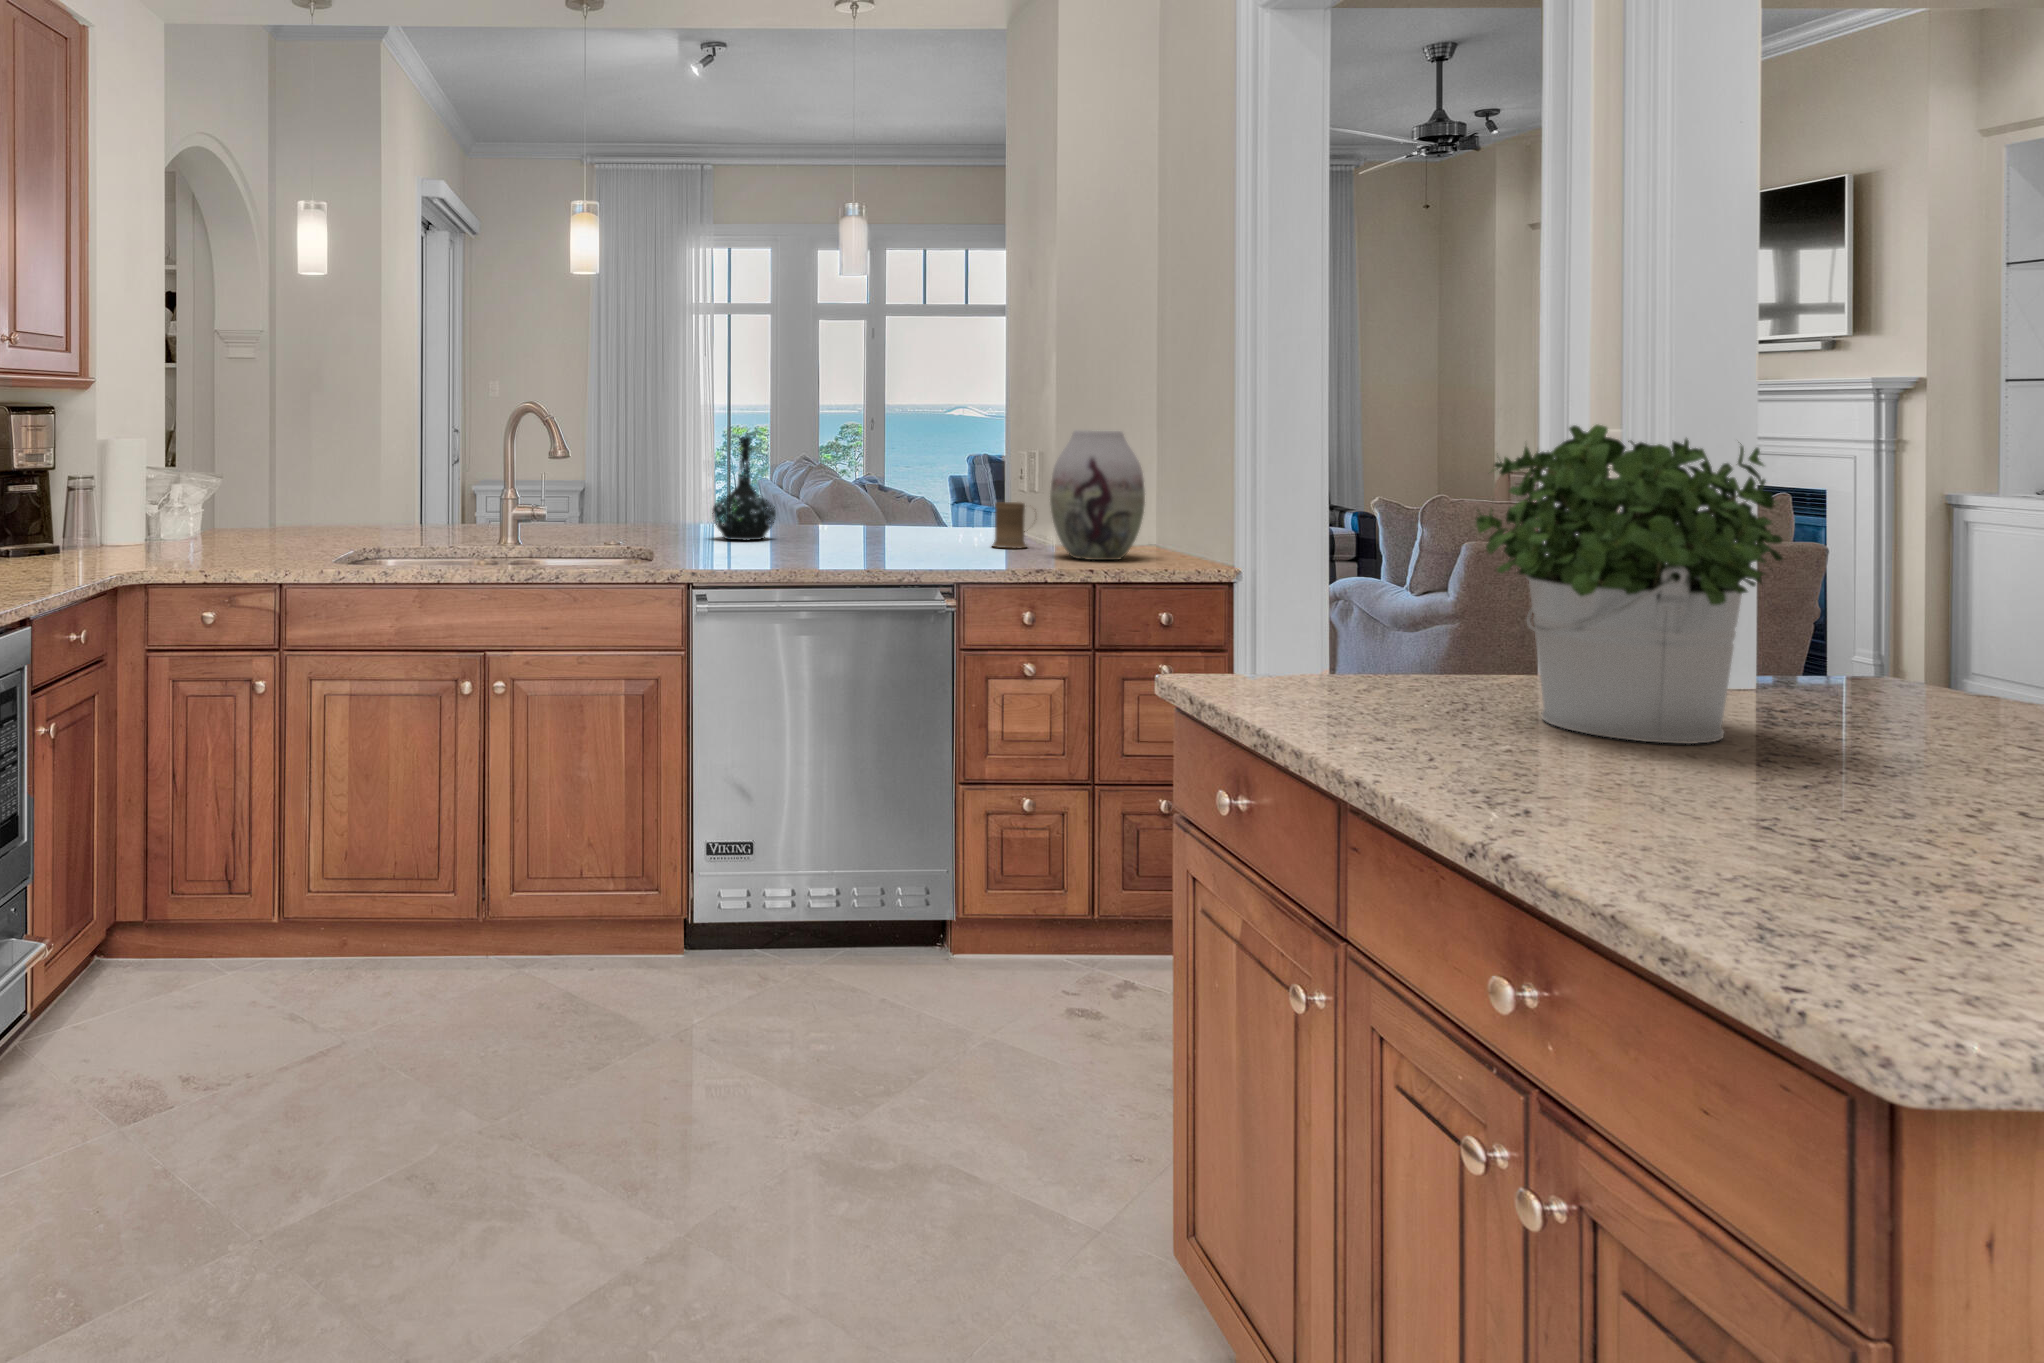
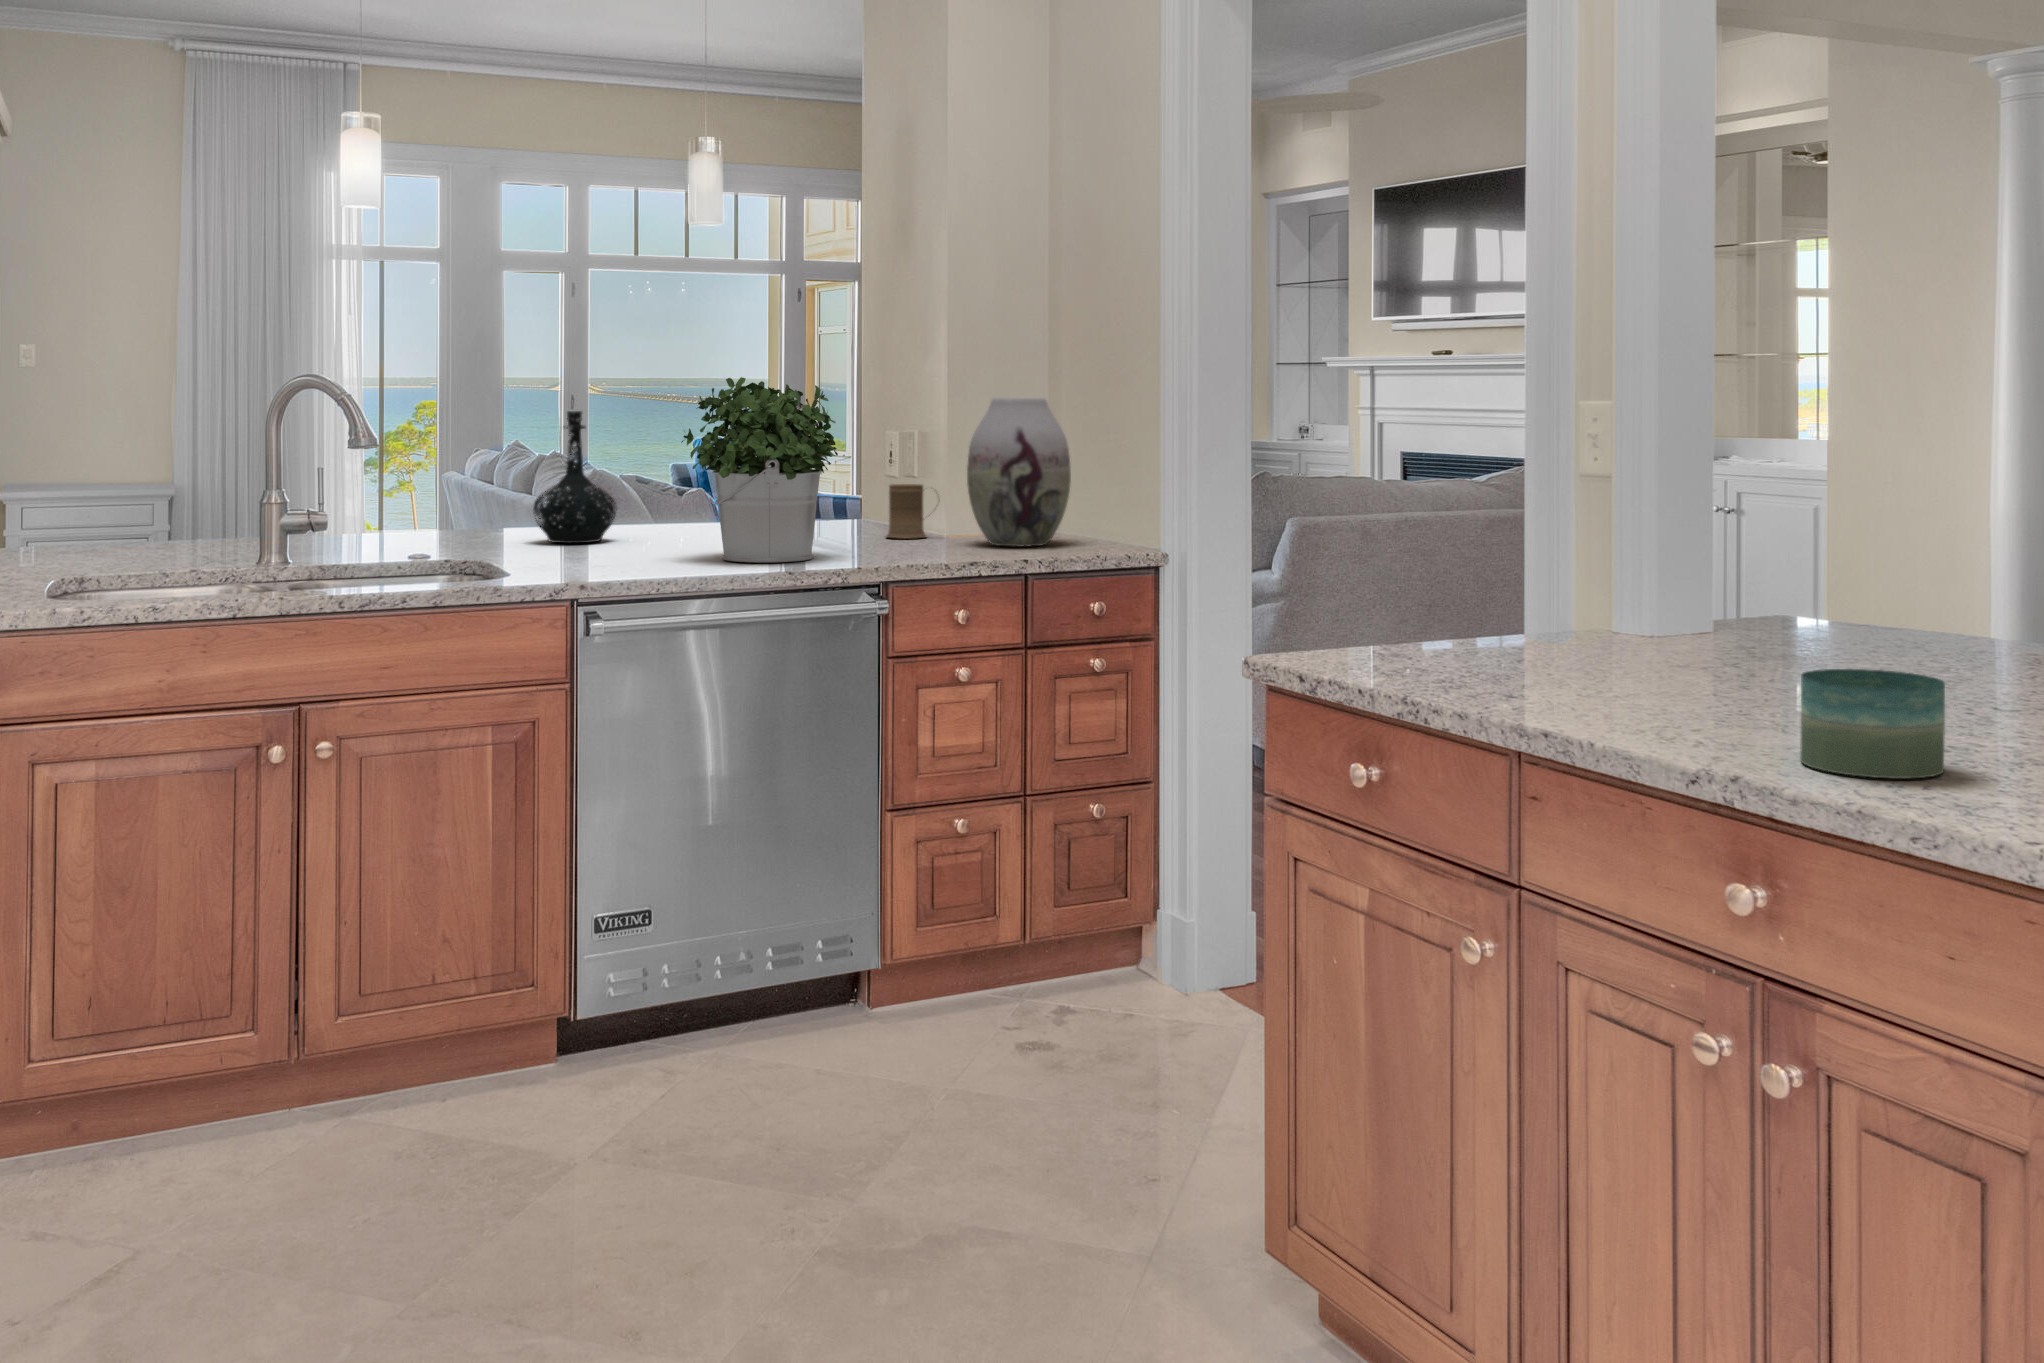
potted plant: present [1476,425,1783,744] -> present [681,377,838,562]
candle: none [1608,747,1796,888] -> present [1800,669,1945,779]

